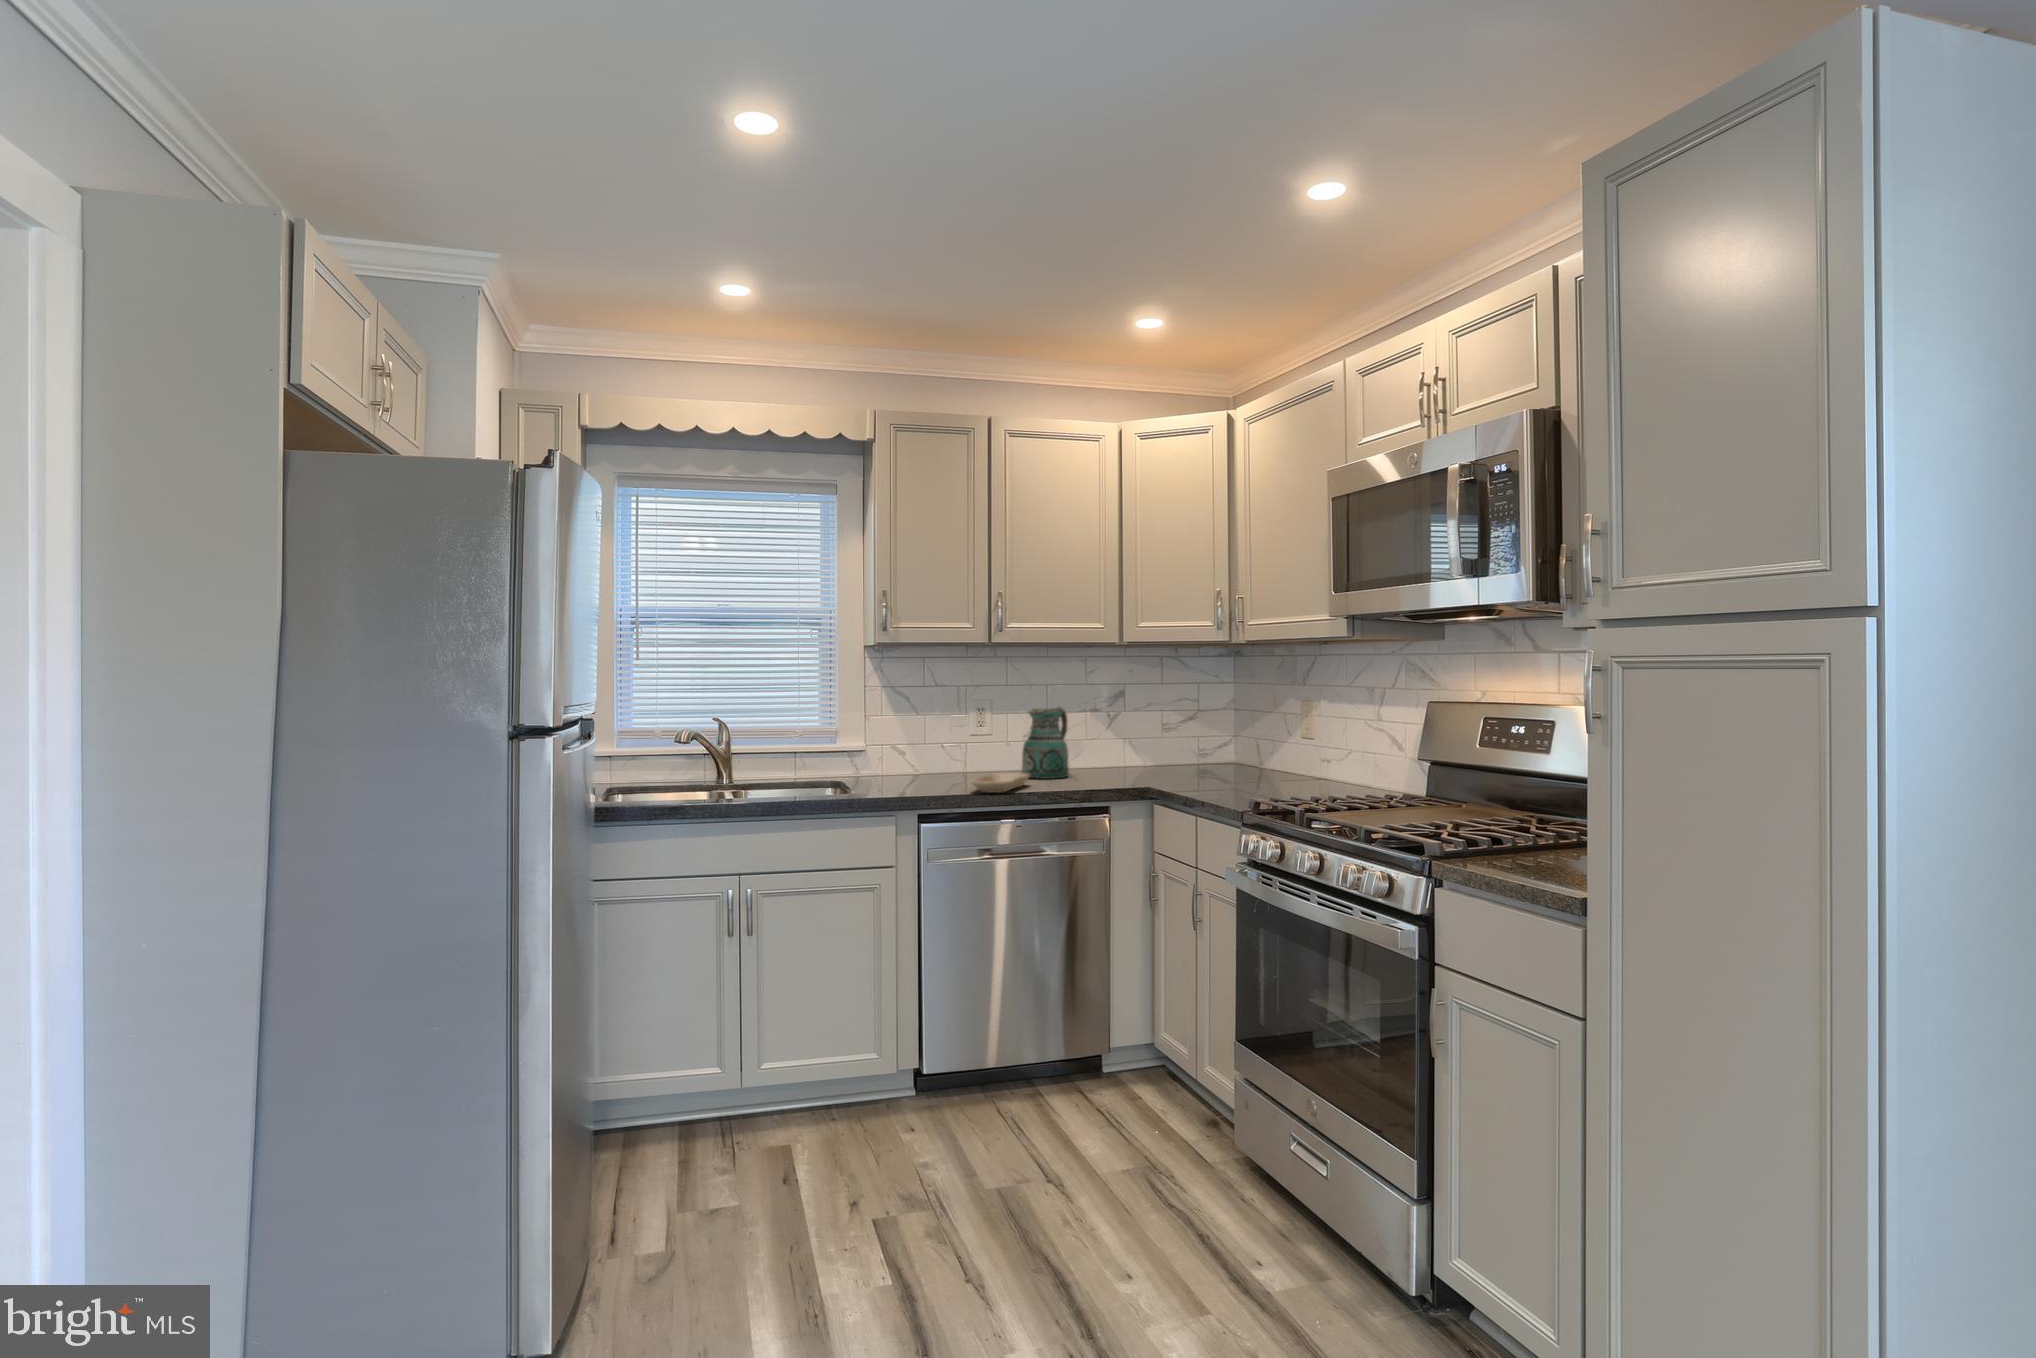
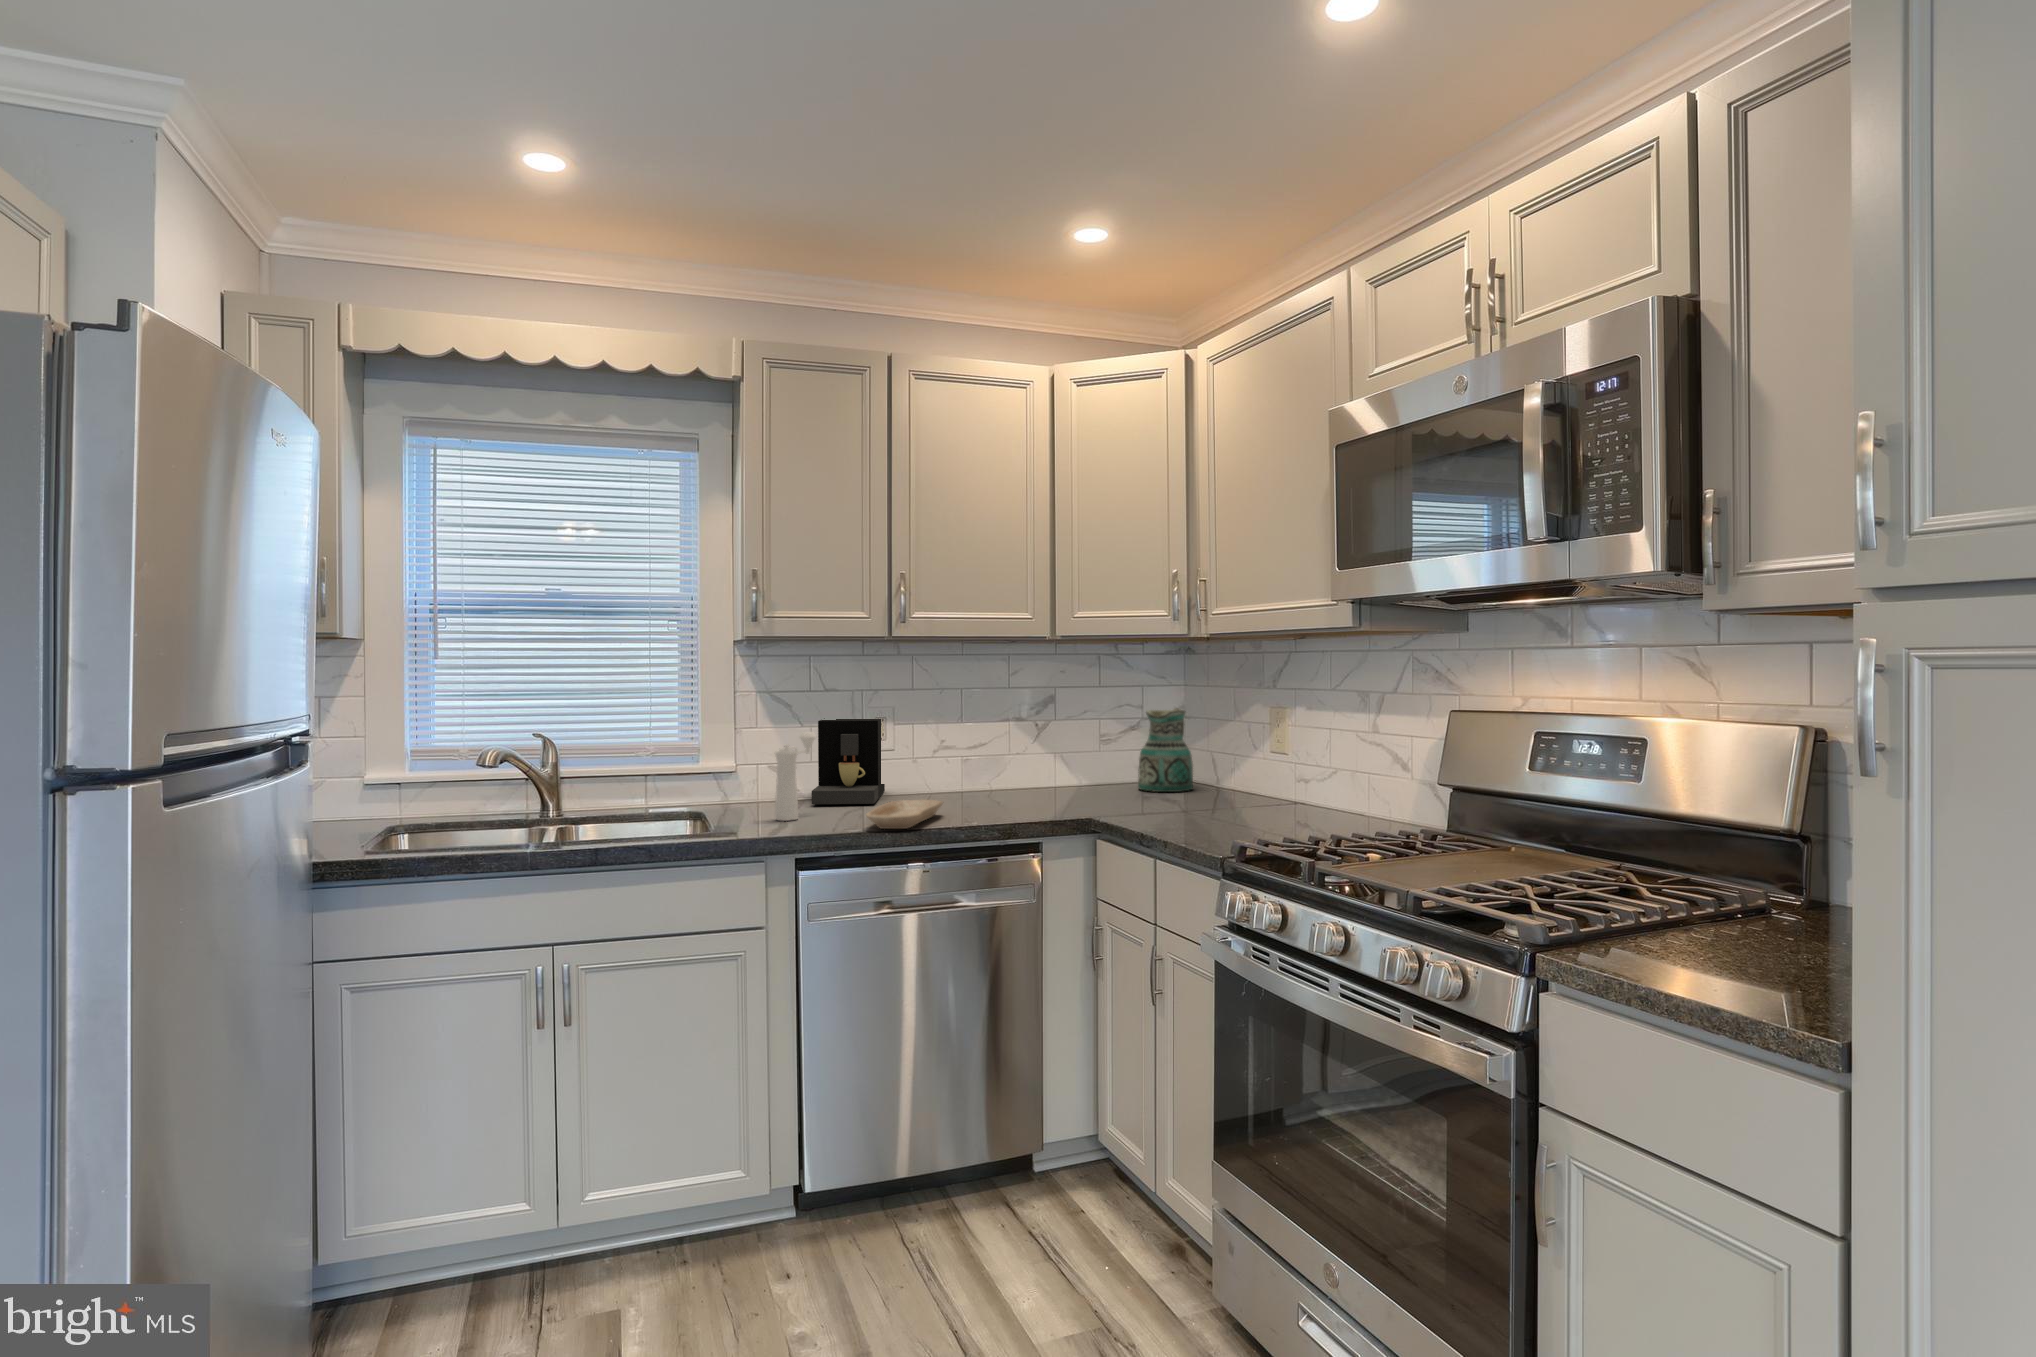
ceramic pitcher: present [1022,707,1069,779] -> present [1138,708,1193,792]
coffee maker: none [925,709,982,778] -> present [812,718,885,804]
pepper mill: none [899,719,930,787] -> present [775,732,816,821]

